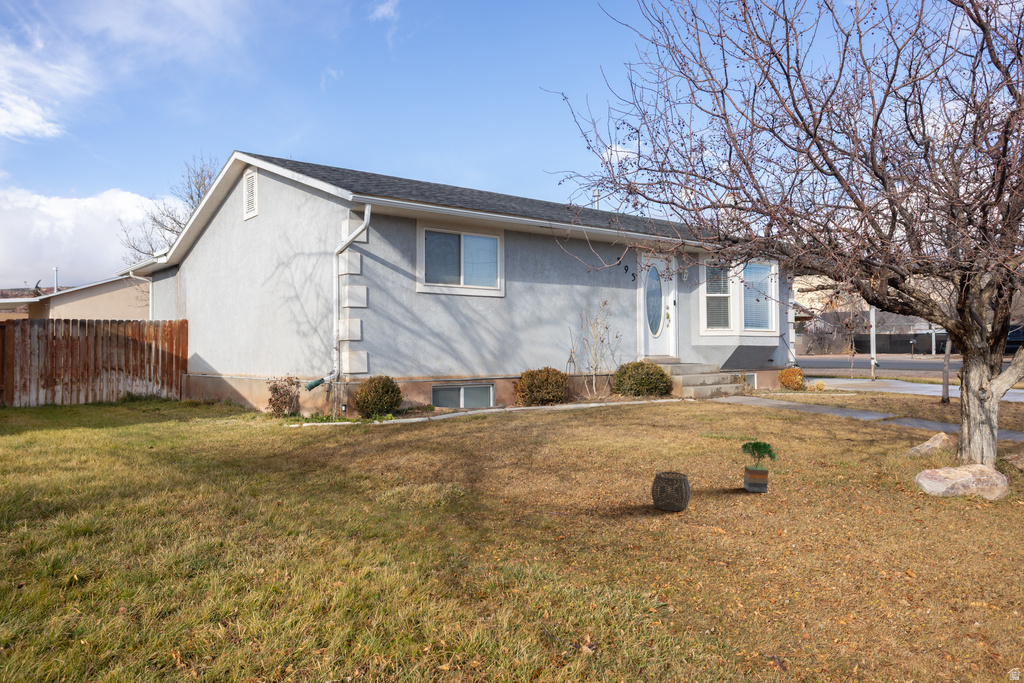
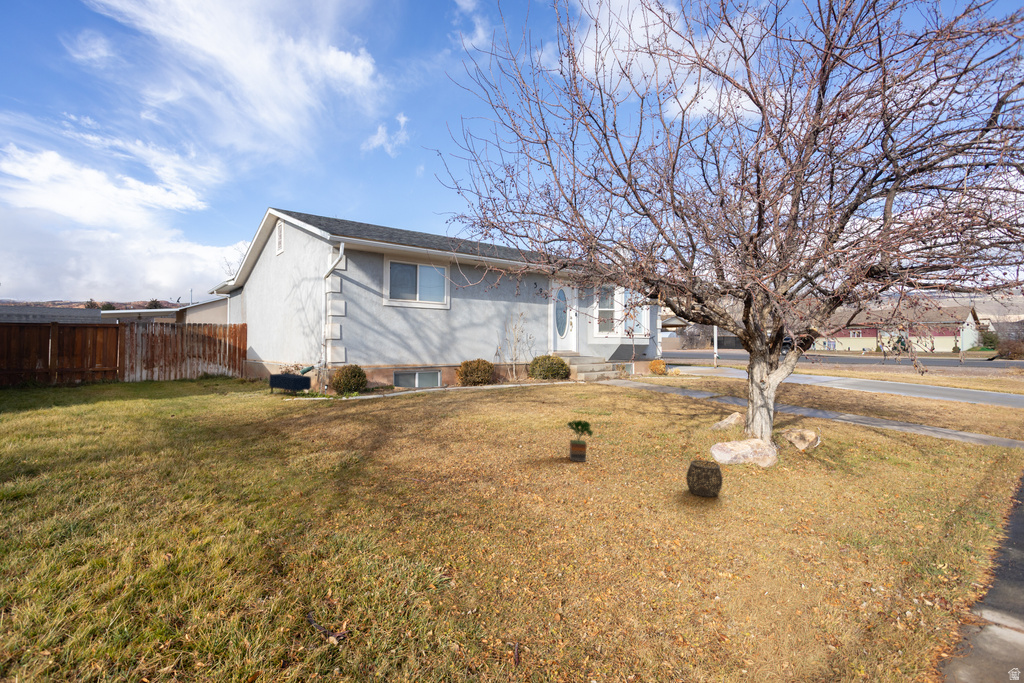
bench: none [257,390,317,423] -> present [269,373,311,396]
woven basket: present [651,472,691,511] -> present [686,460,723,497]

